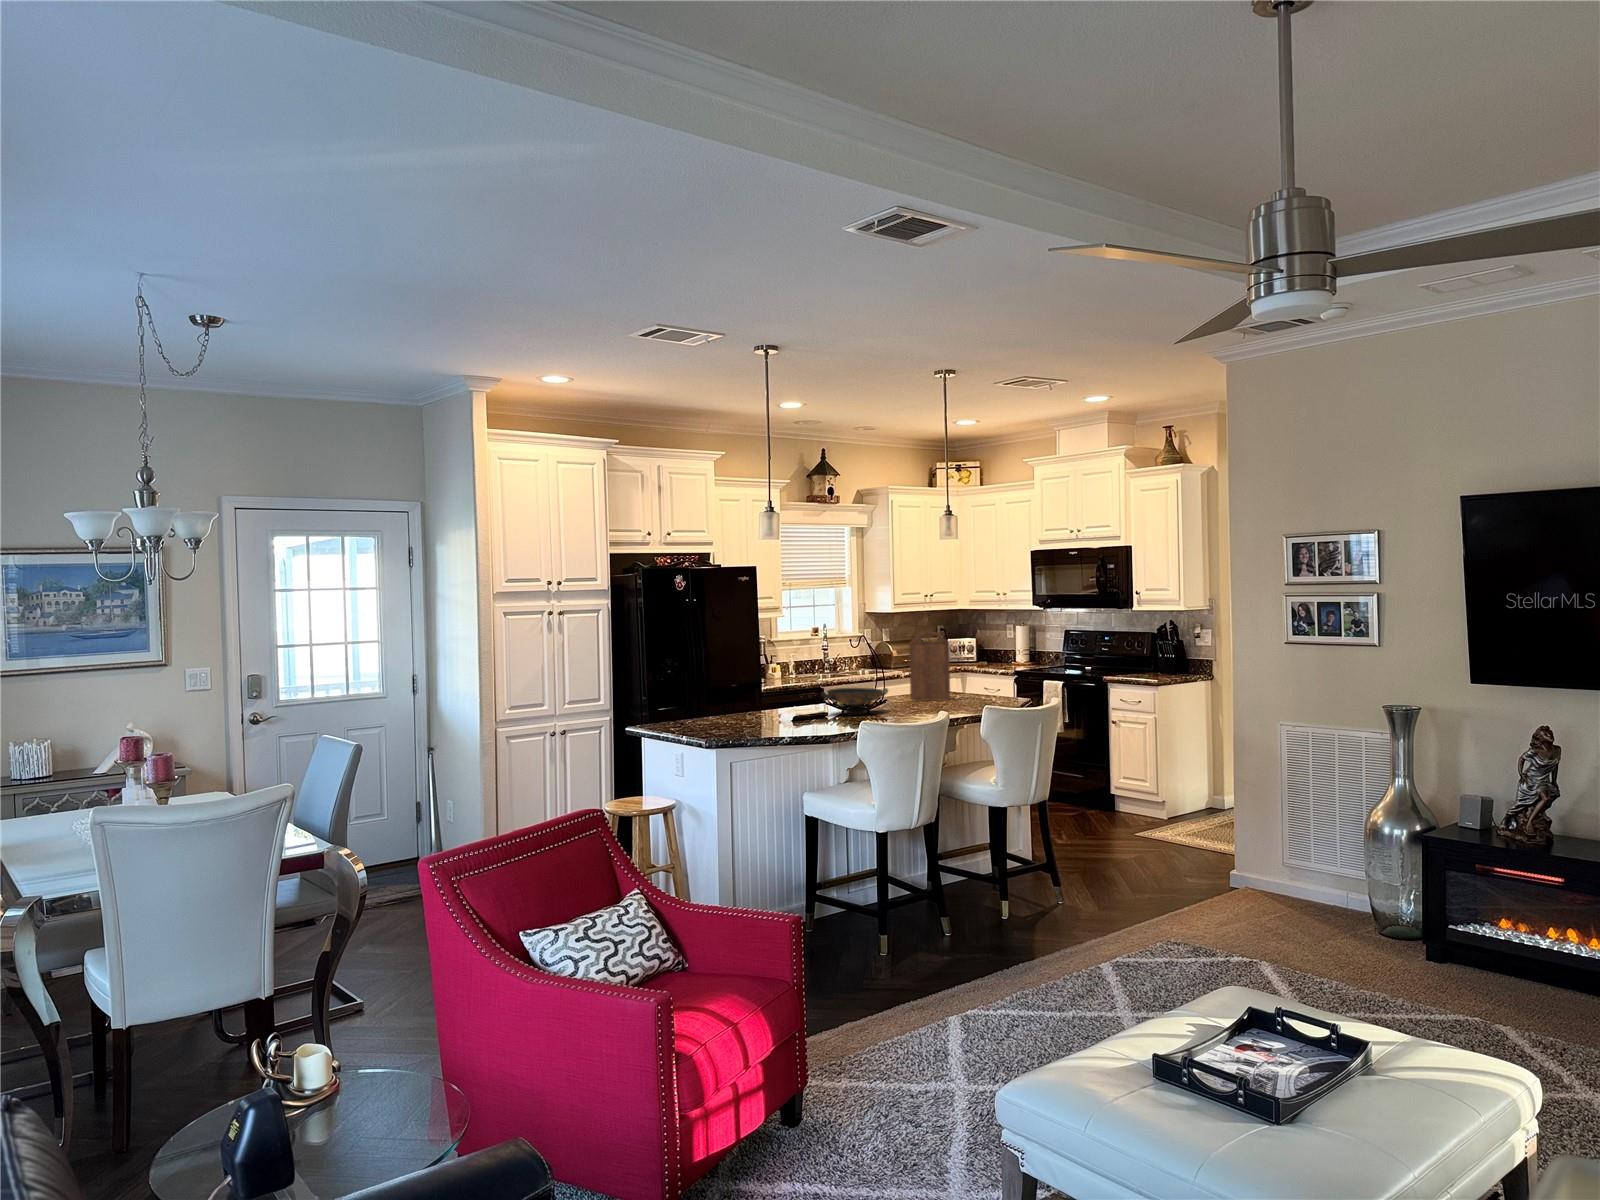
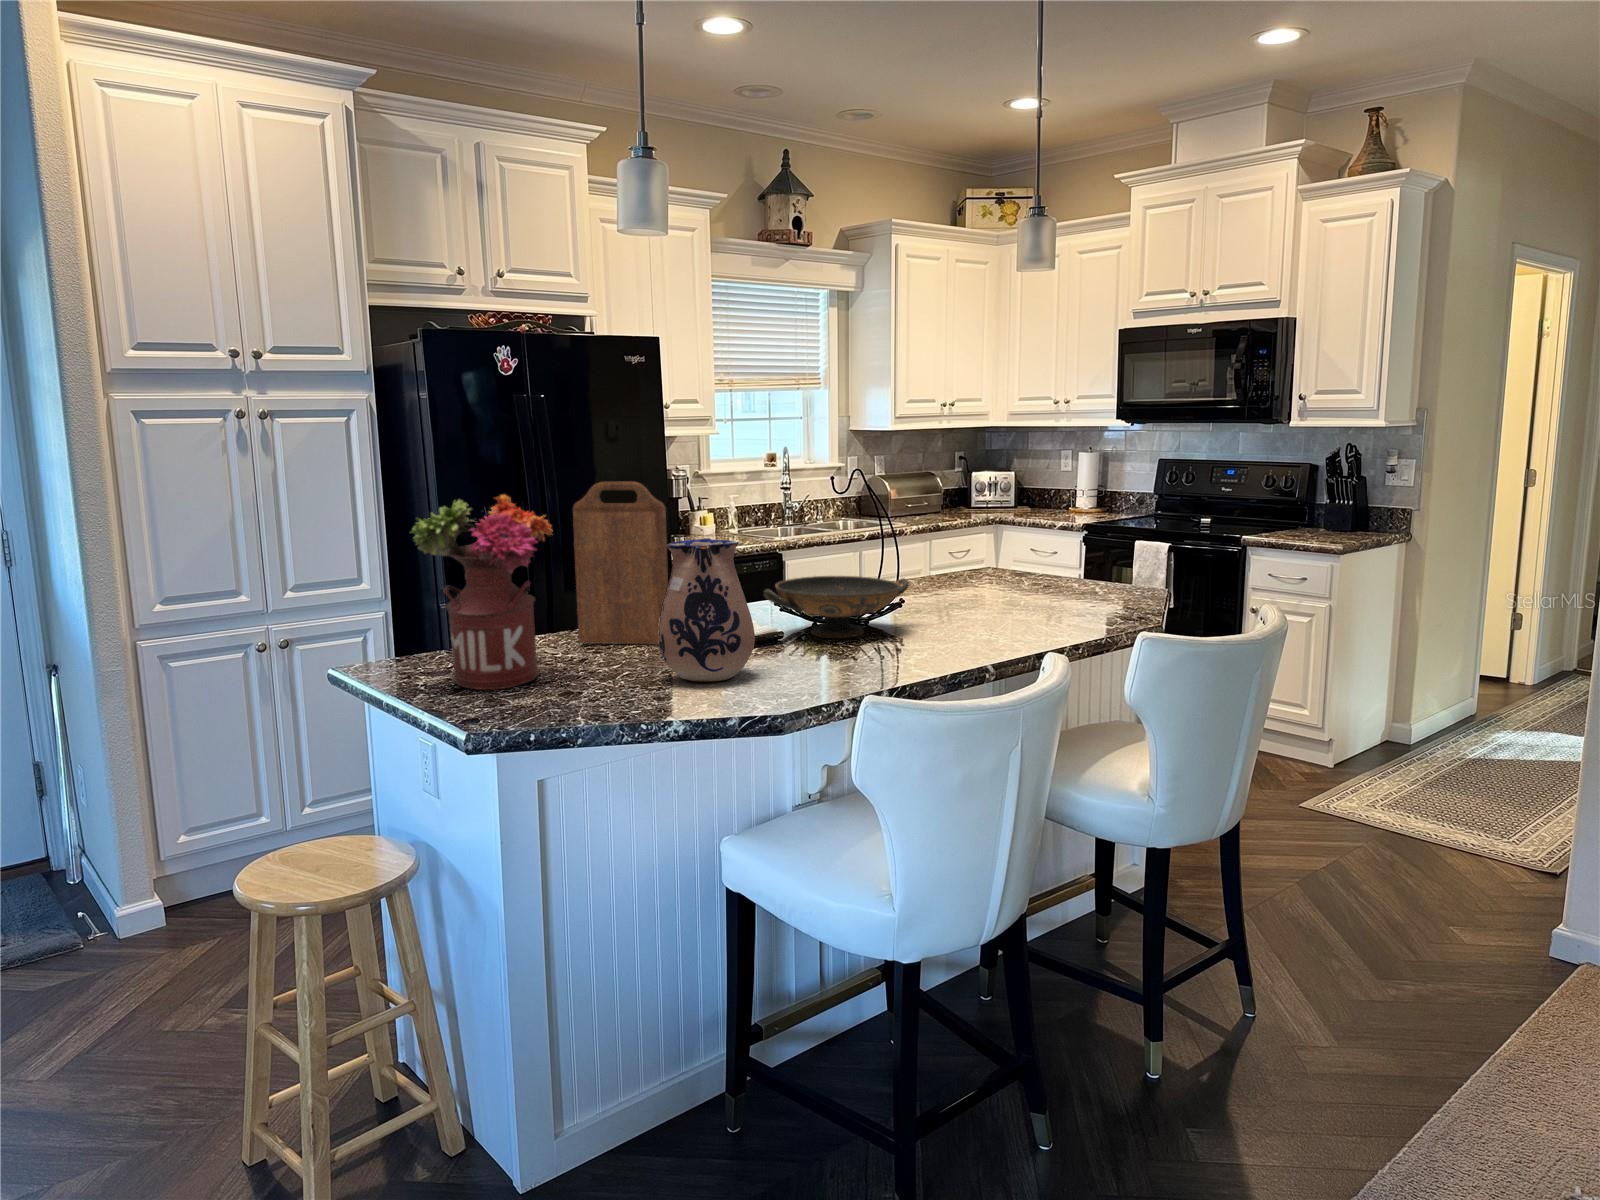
cutting board: present [909,632,950,701] -> present [573,482,668,645]
flower arrangement: none [677,649,734,731] -> present [411,494,553,690]
ceramic pitcher: none [779,667,819,726] -> present [659,538,755,682]

